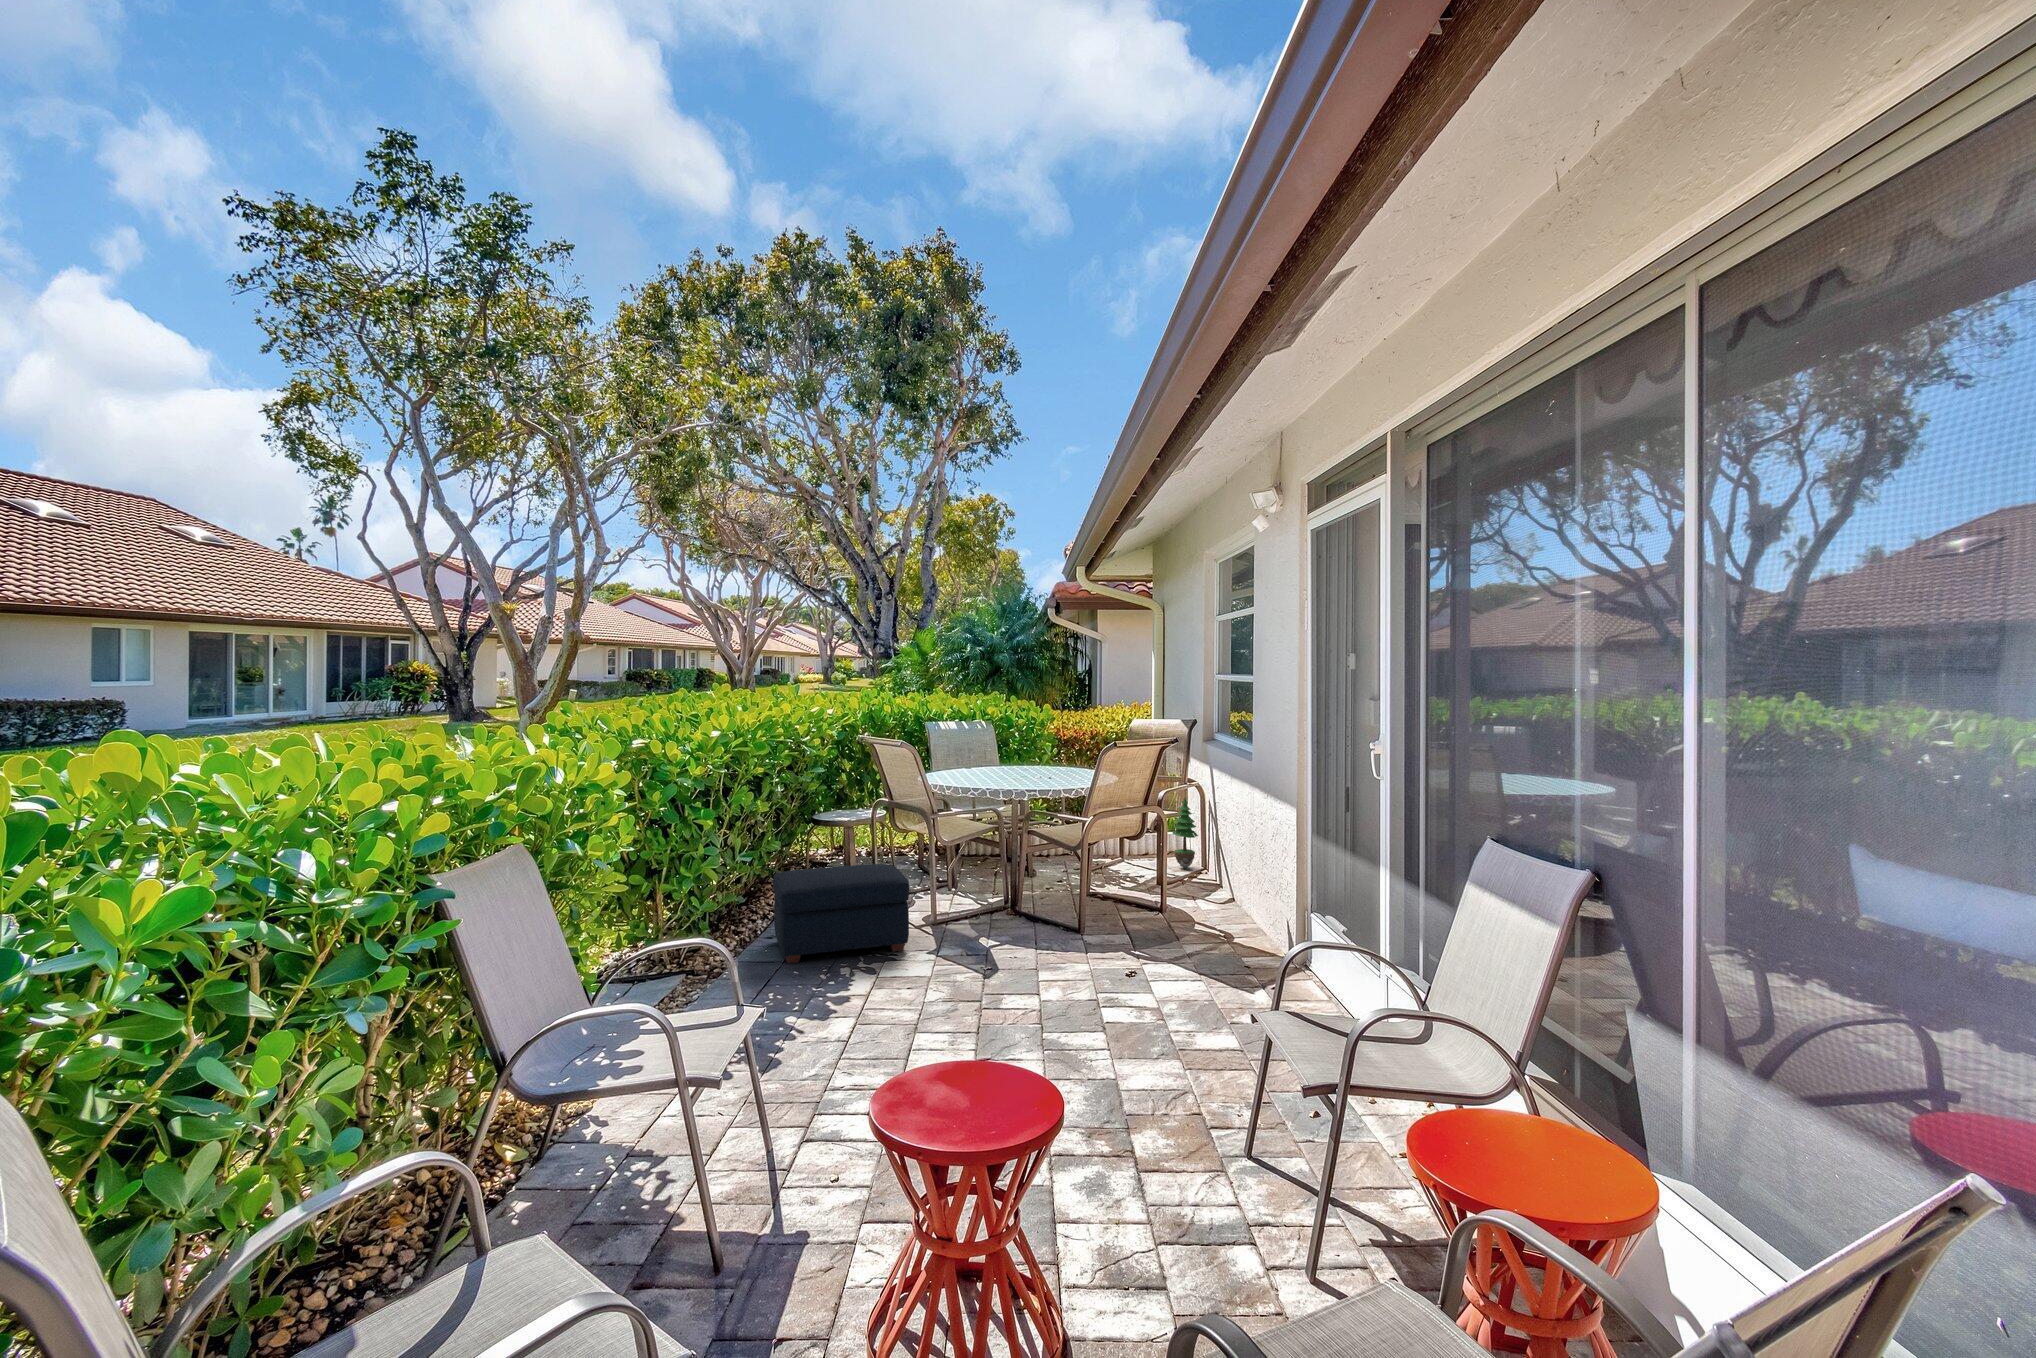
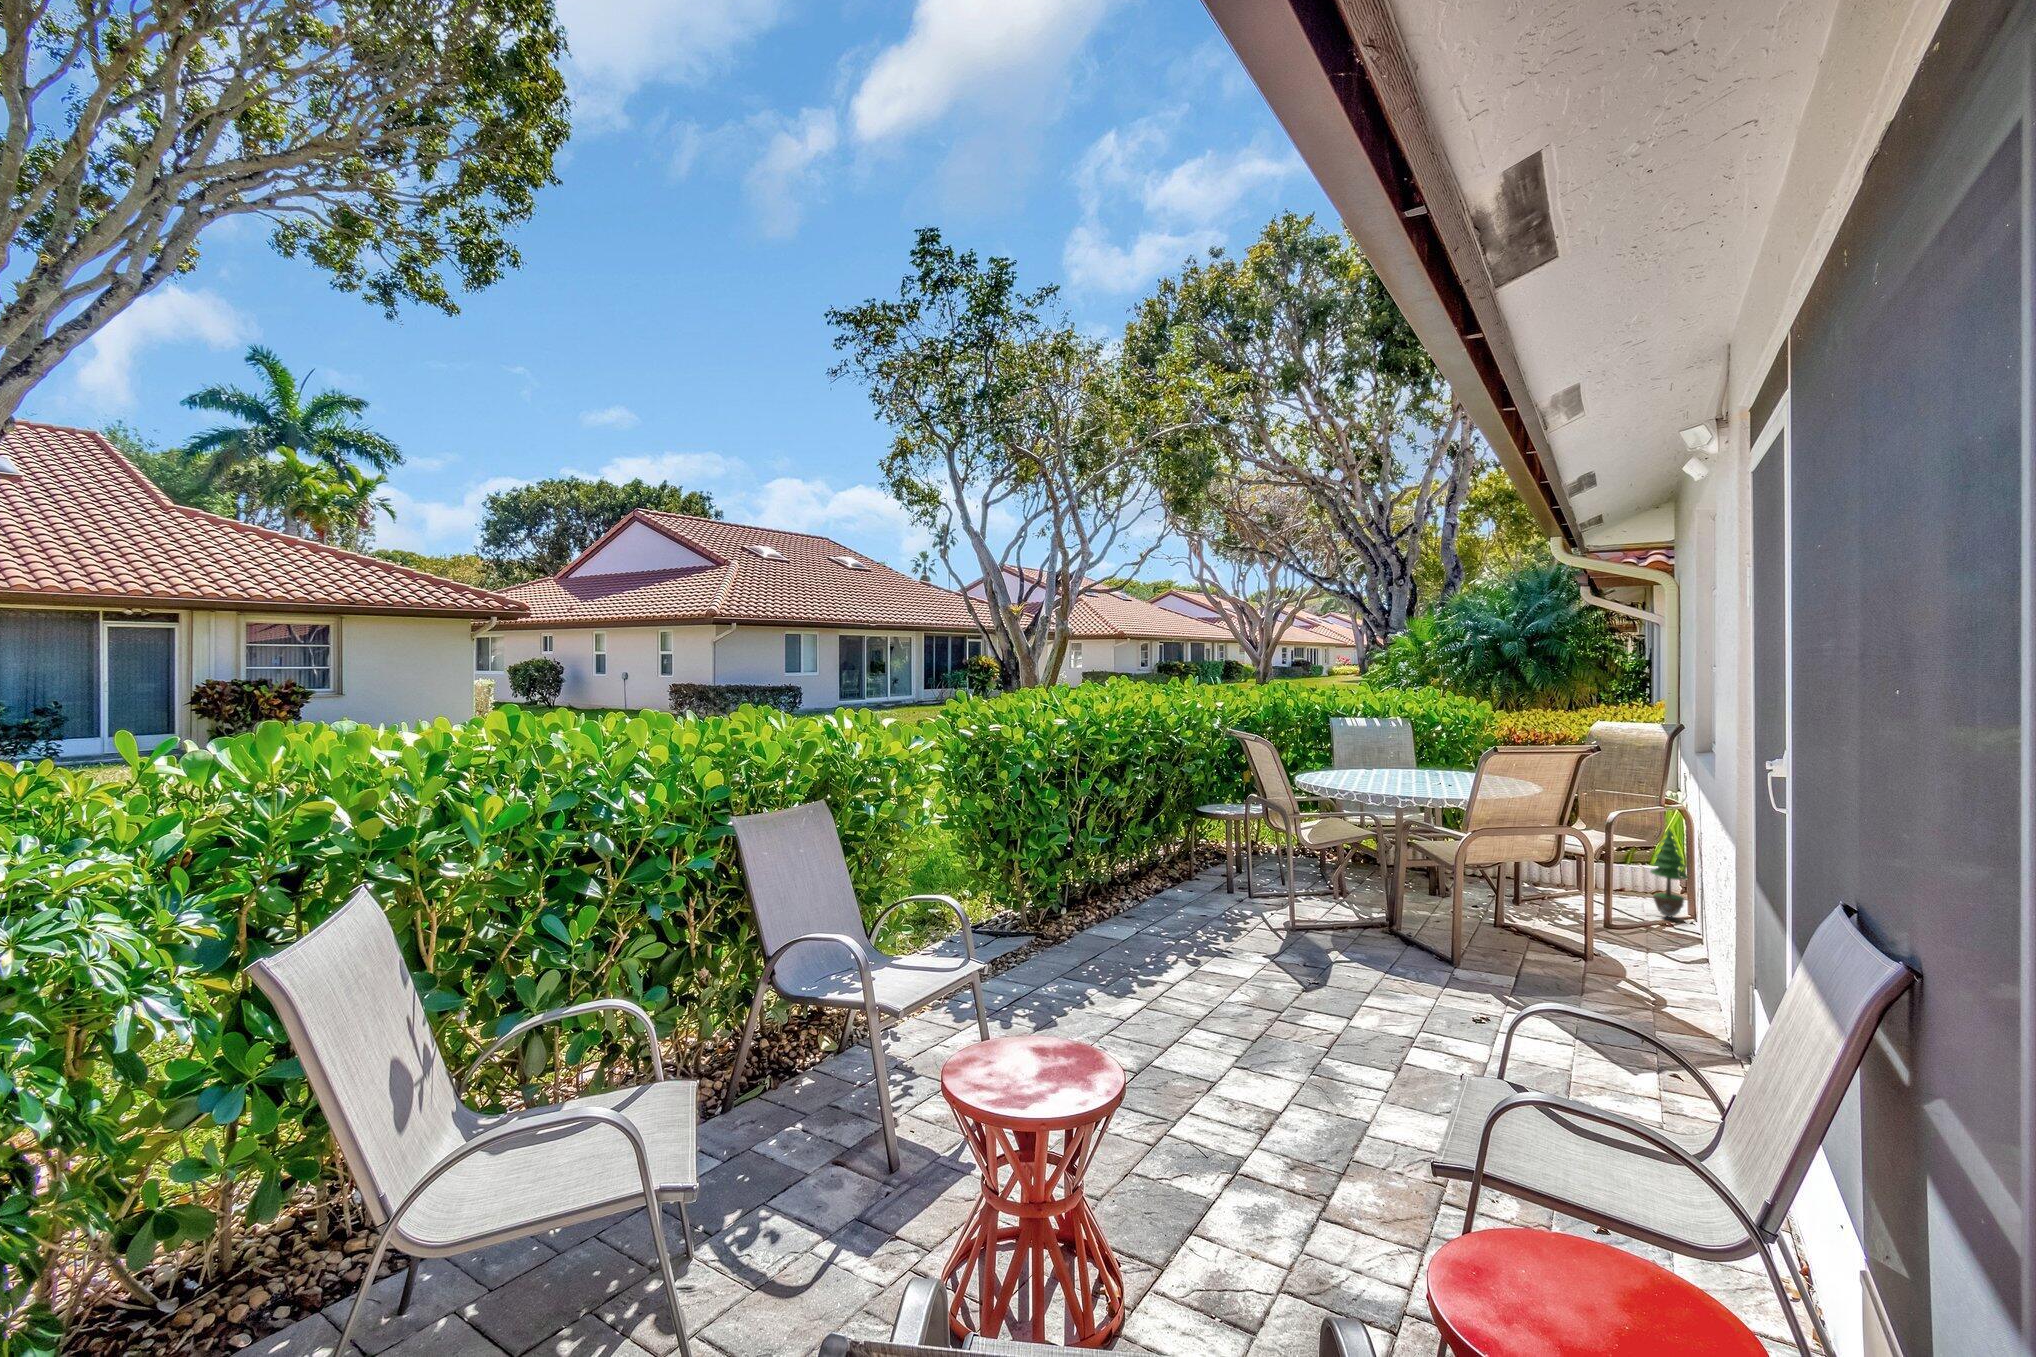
ottoman: present [773,864,910,963] -> none [1121,856,1251,950]

